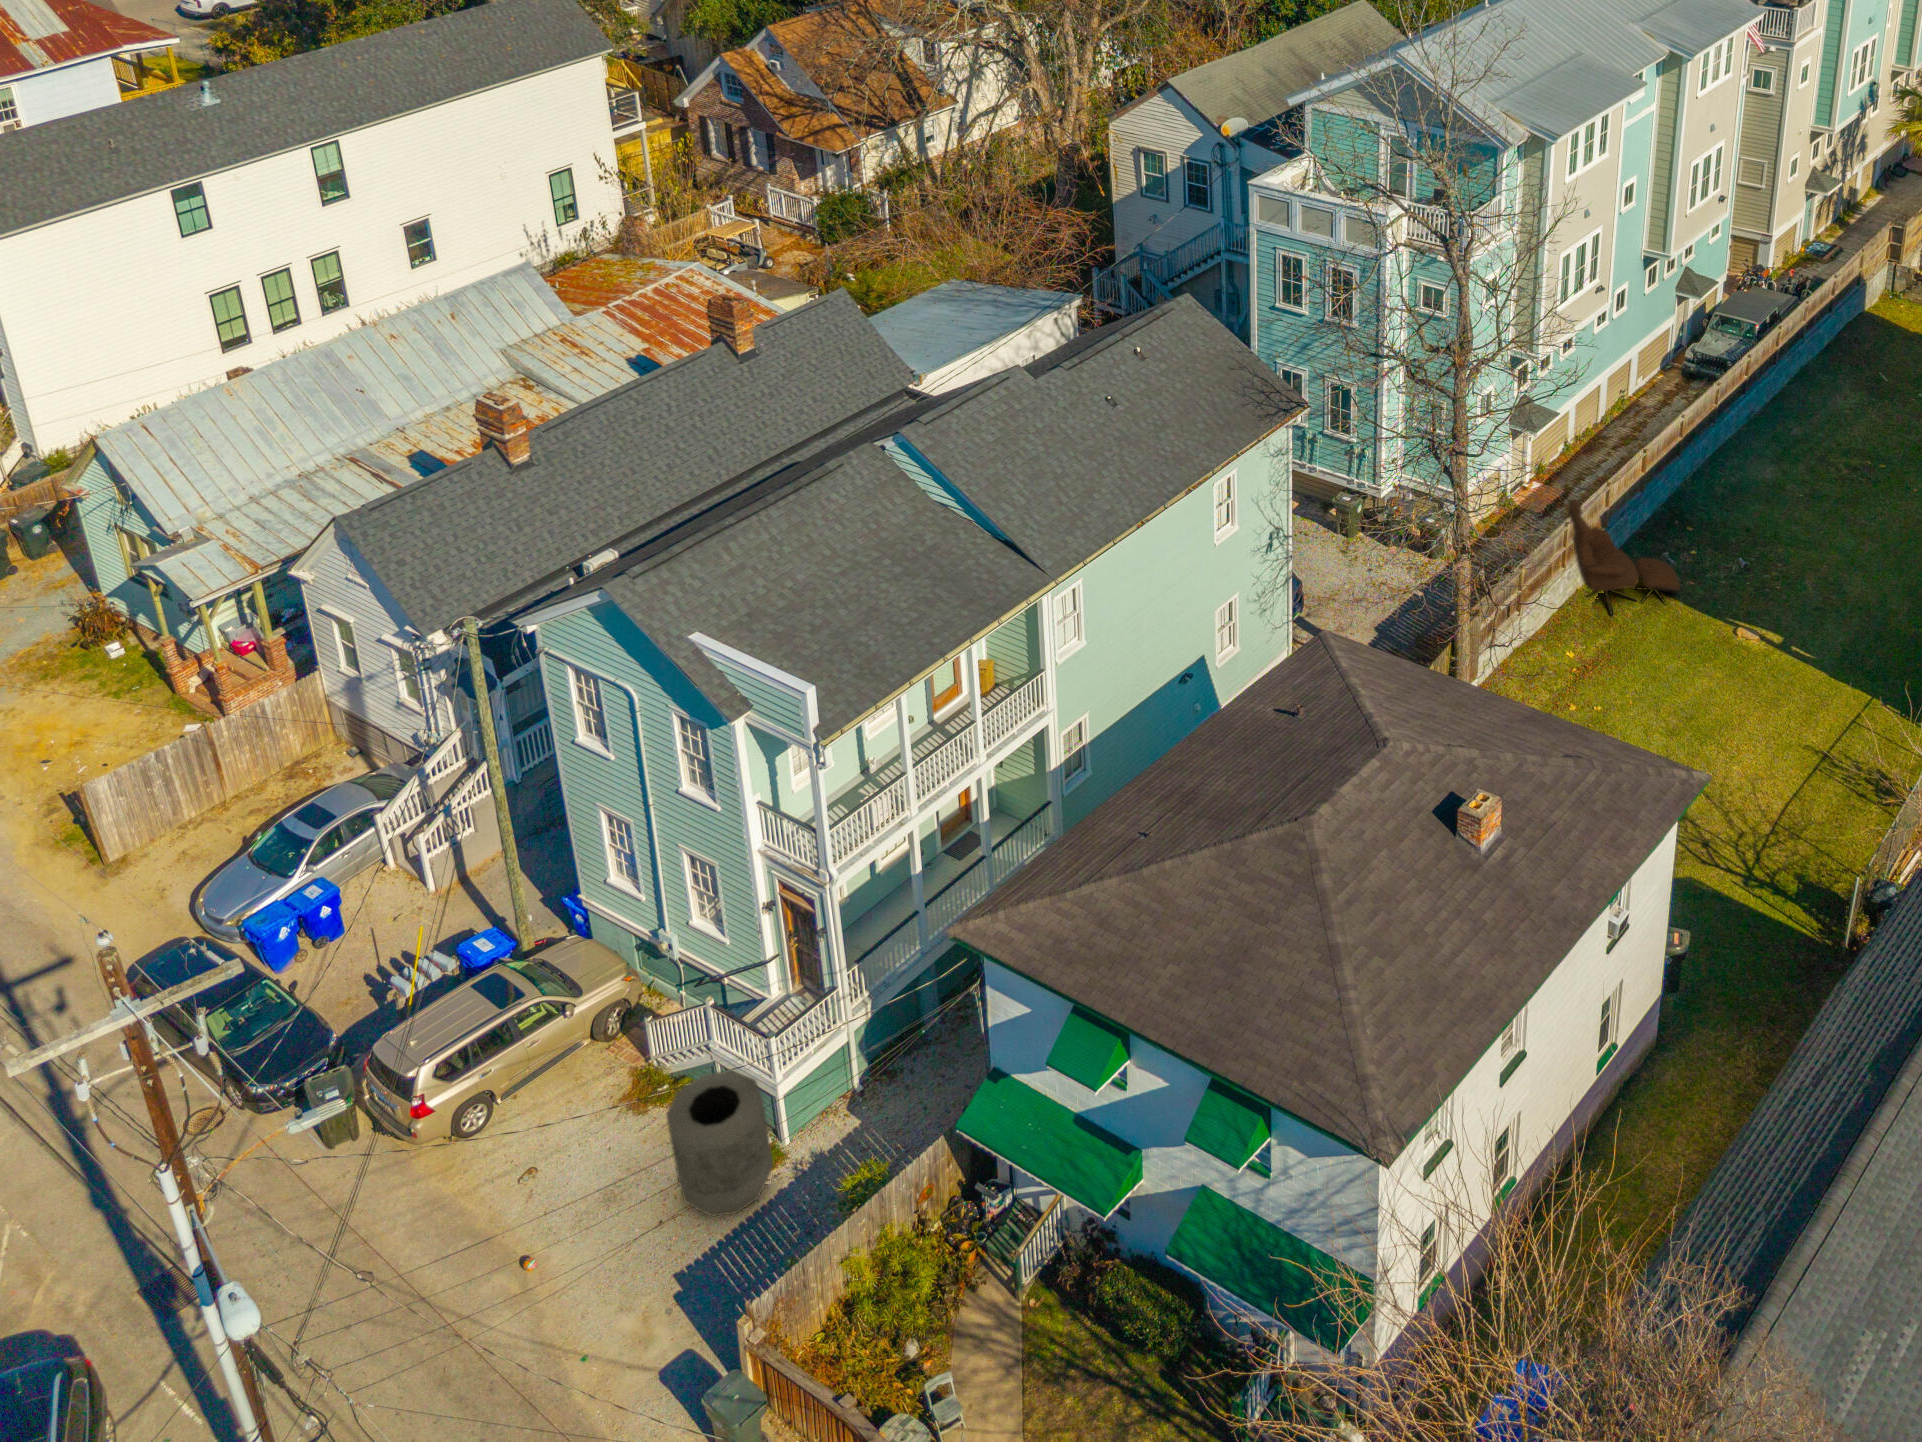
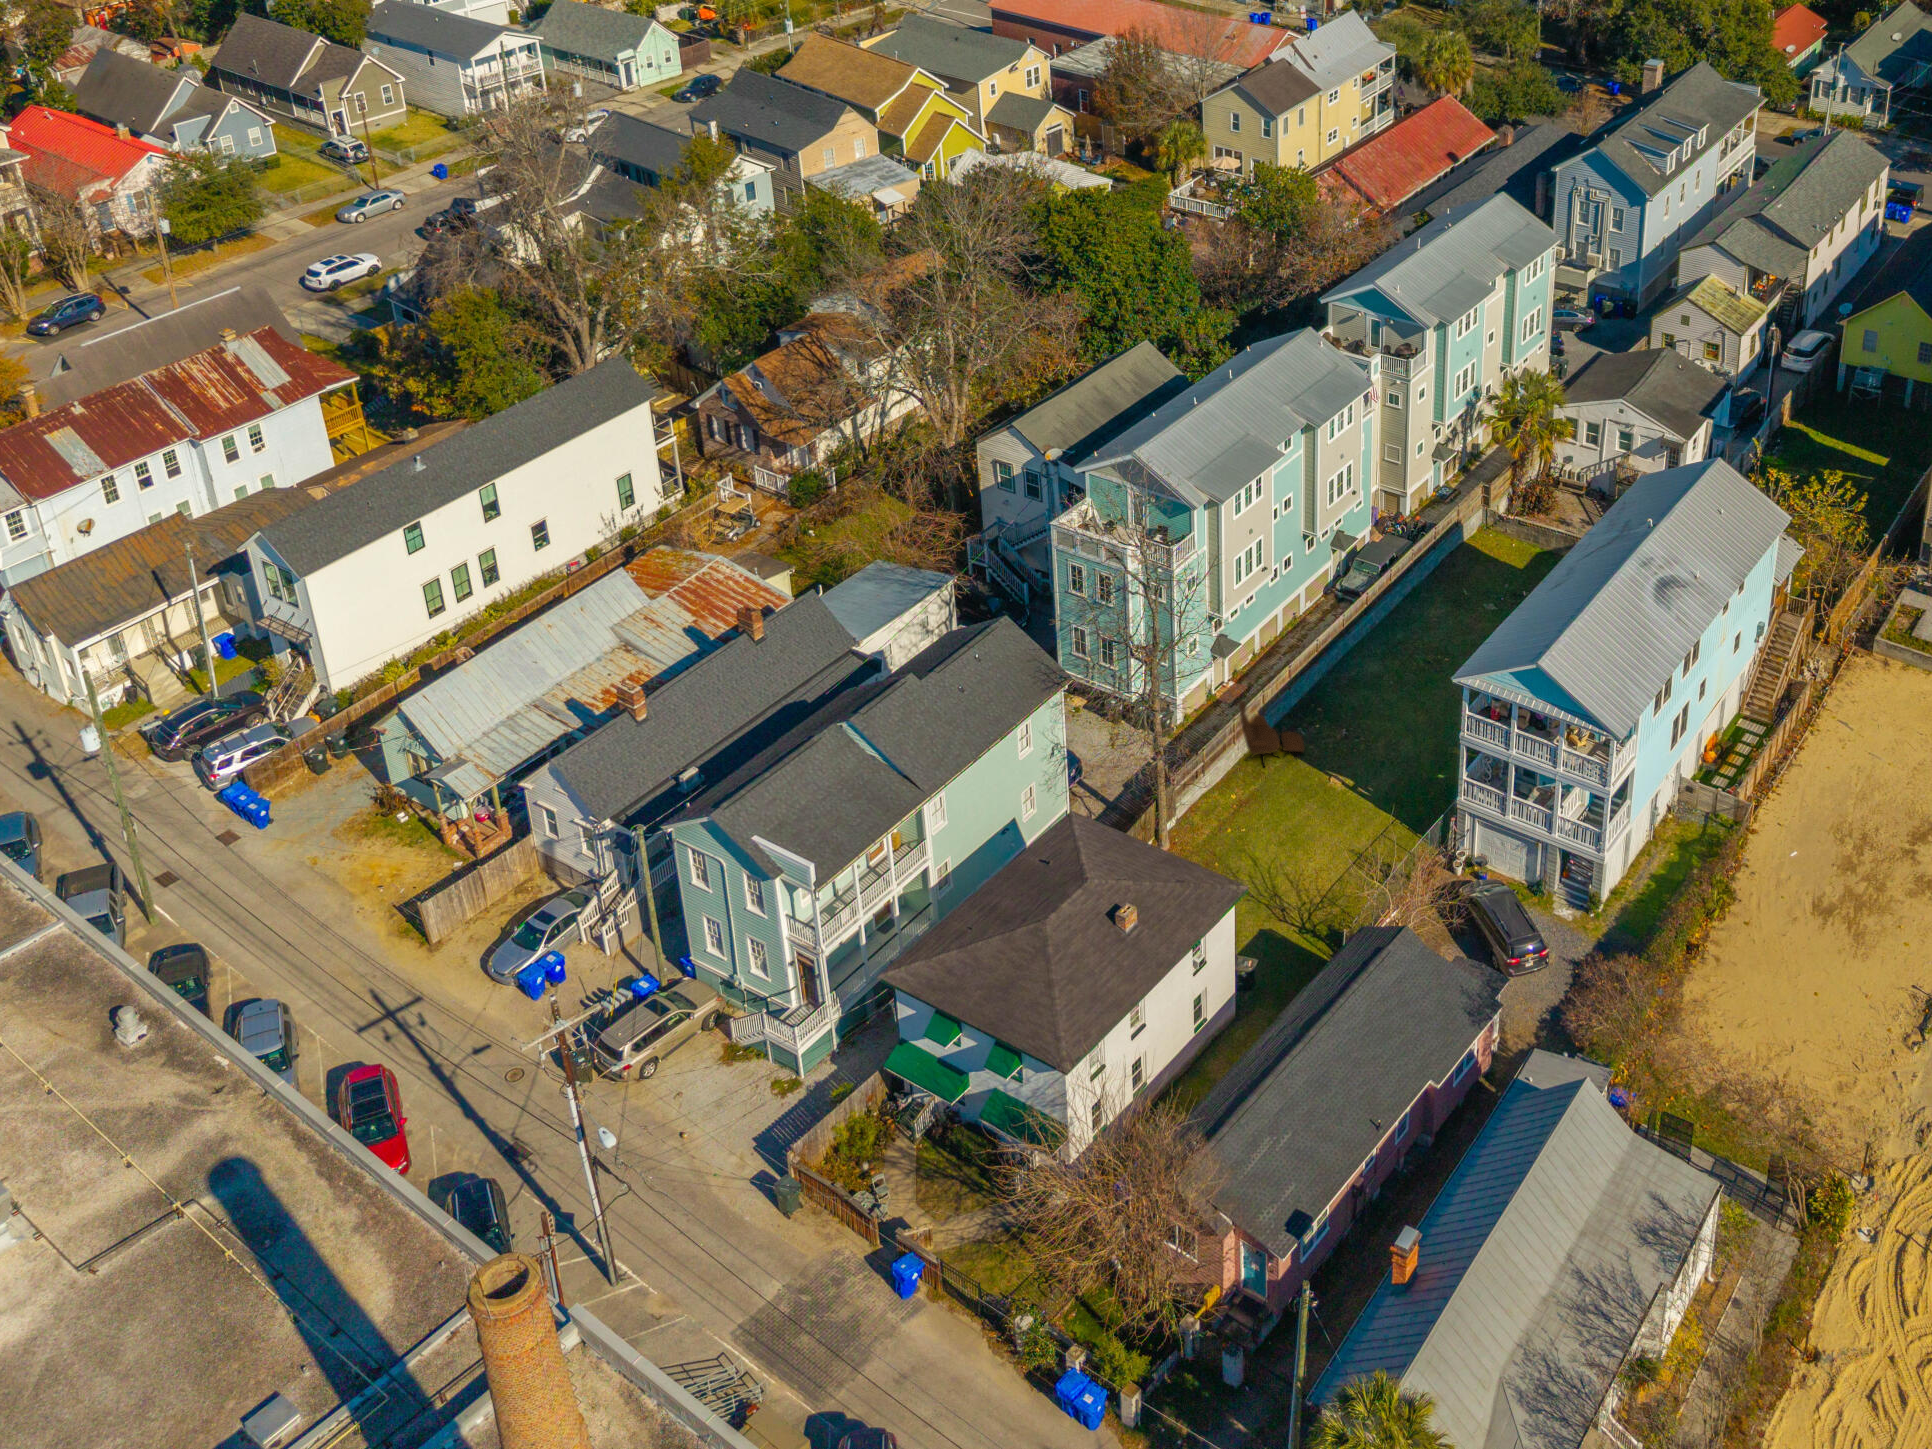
trash can: present [666,1070,773,1216] -> none [747,1042,798,1112]

